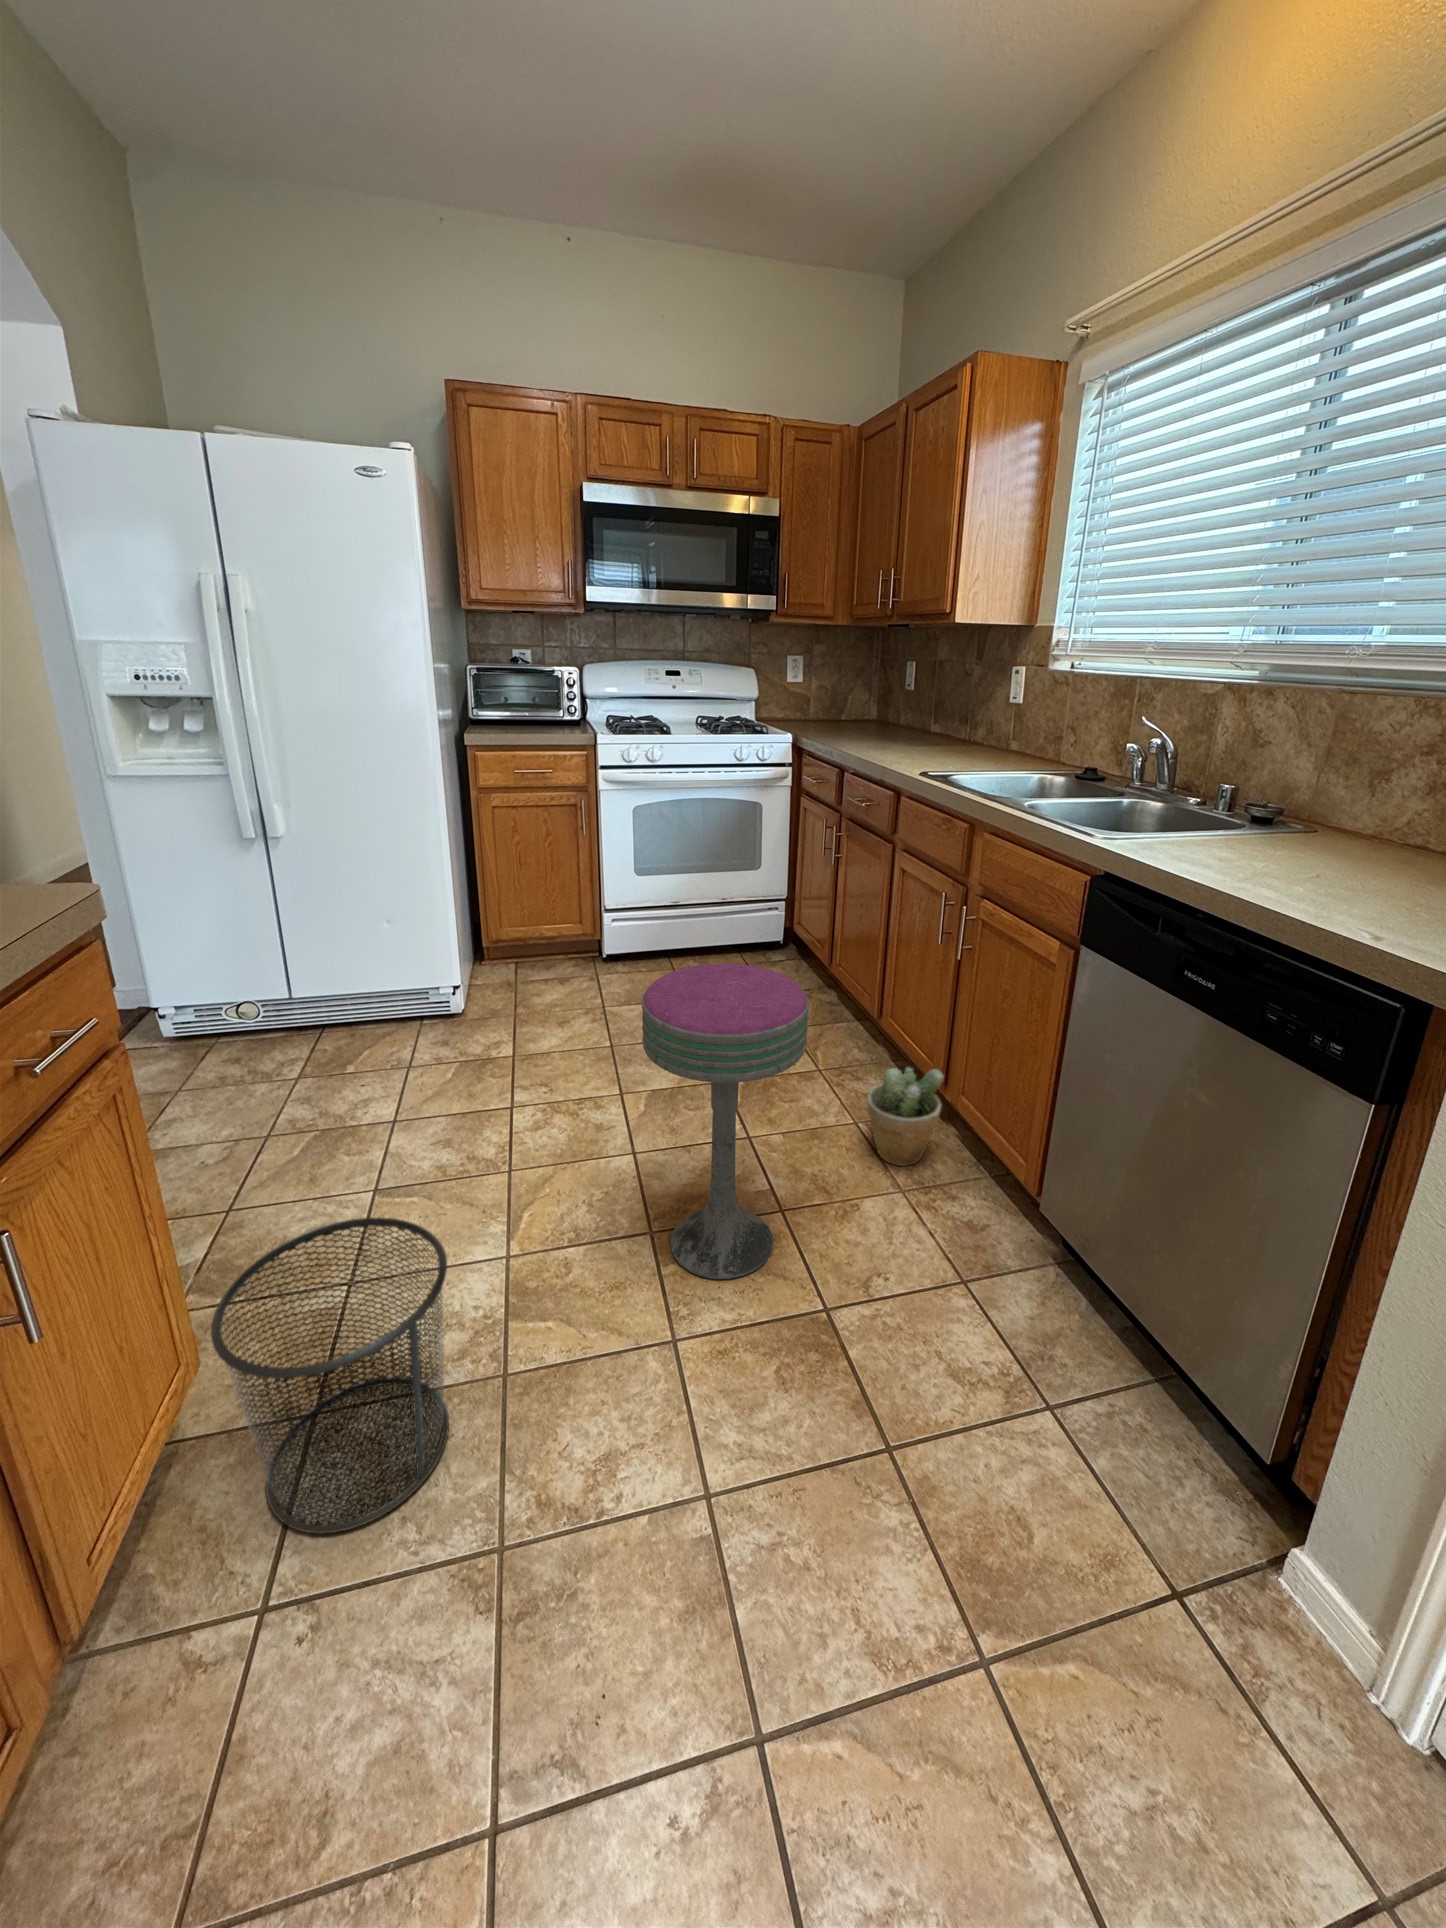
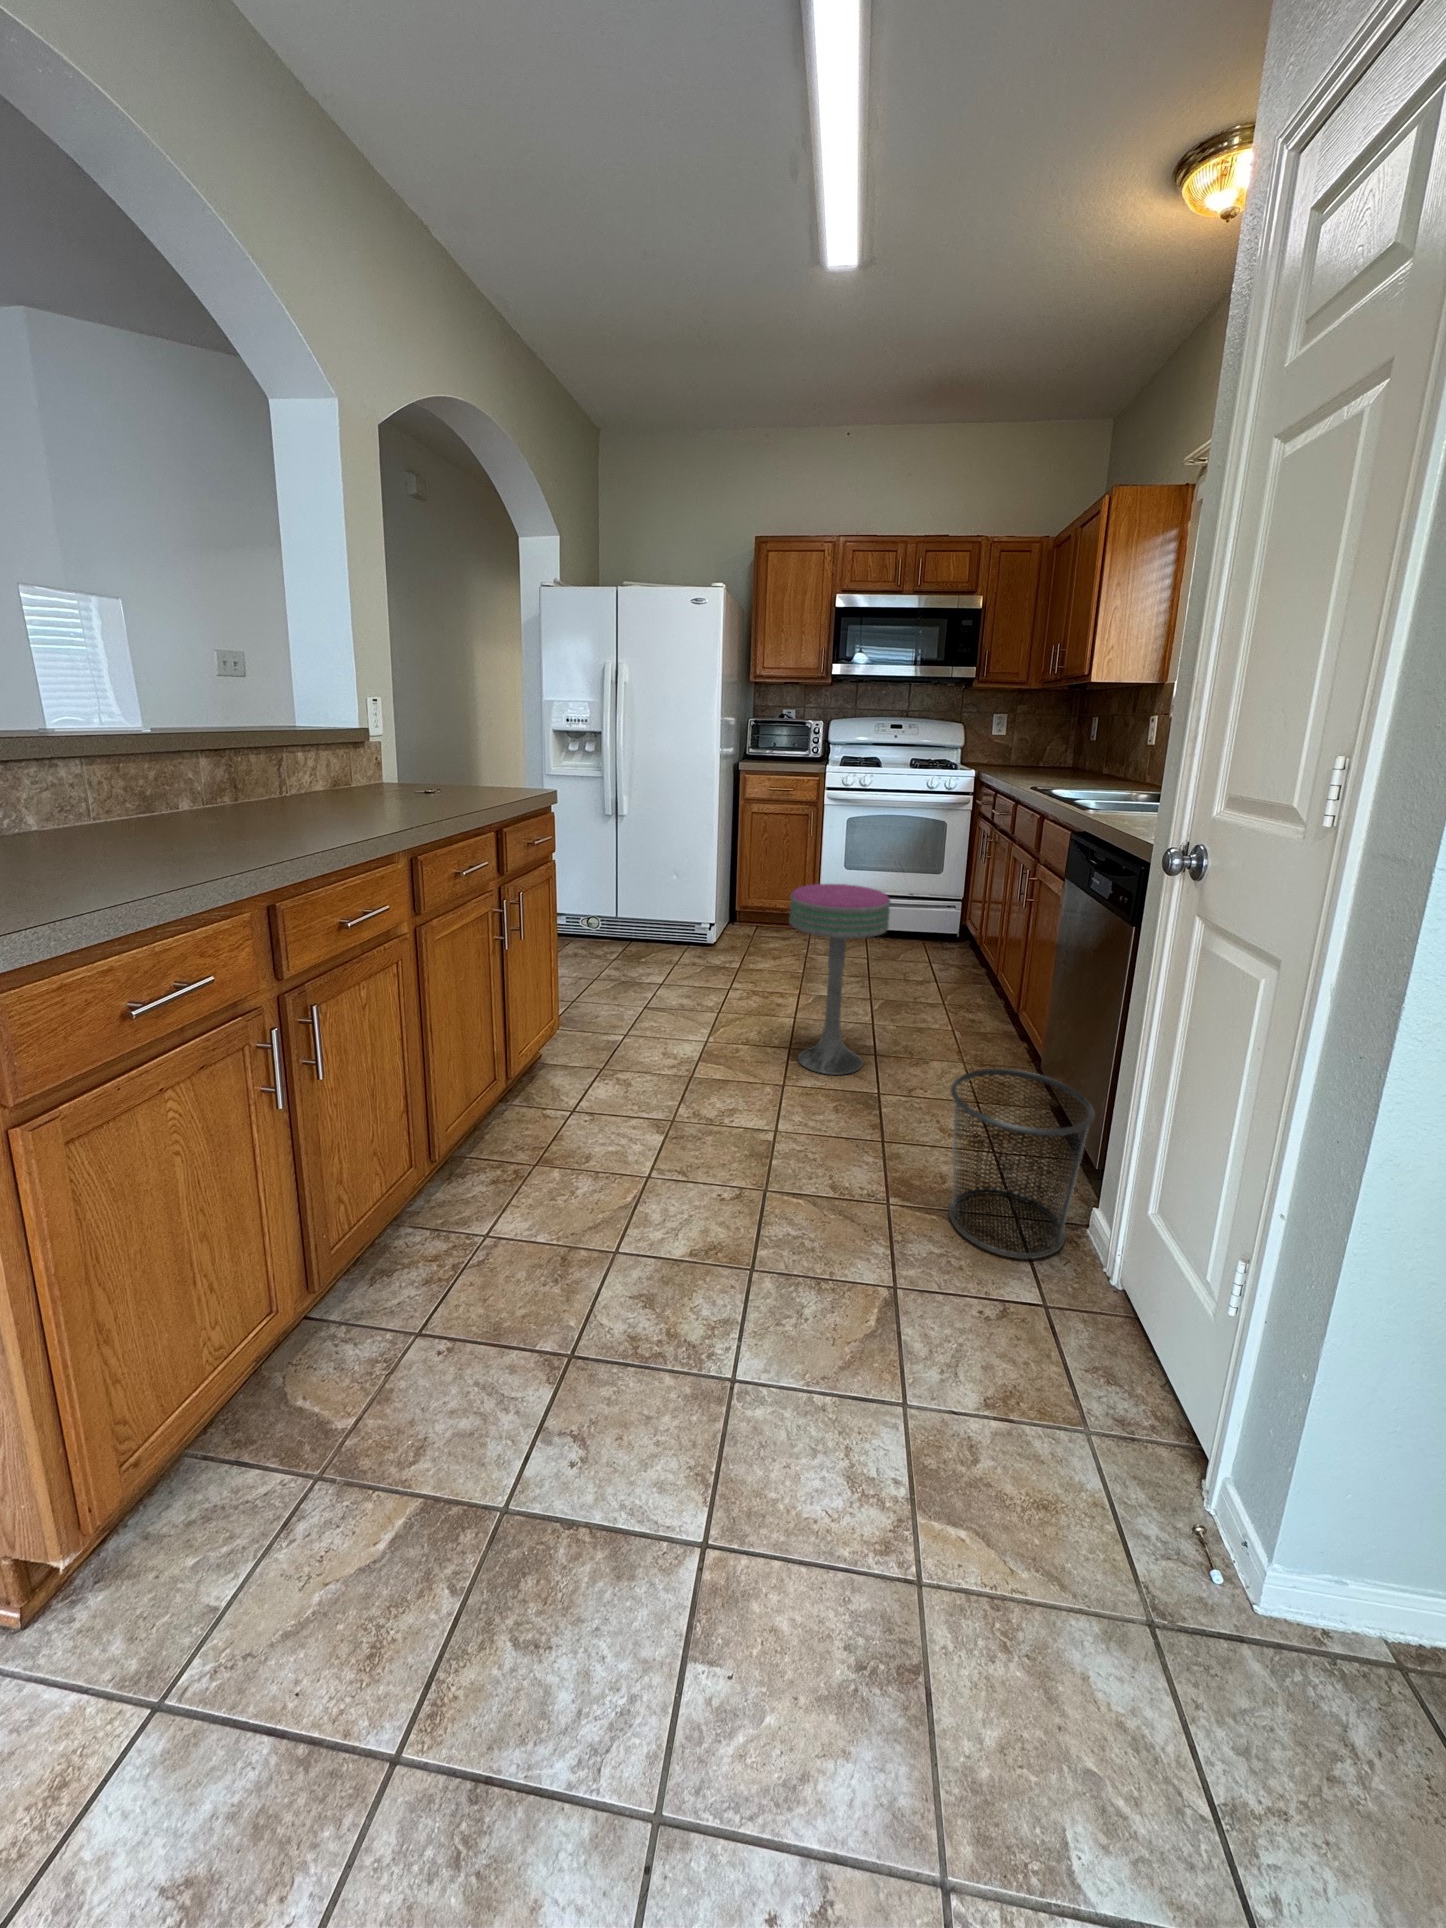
potted plant: present [867,1068,944,1166] -> none [953,984,1009,1056]
waste bin: present [211,1217,449,1534] -> present [948,1069,1095,1259]

